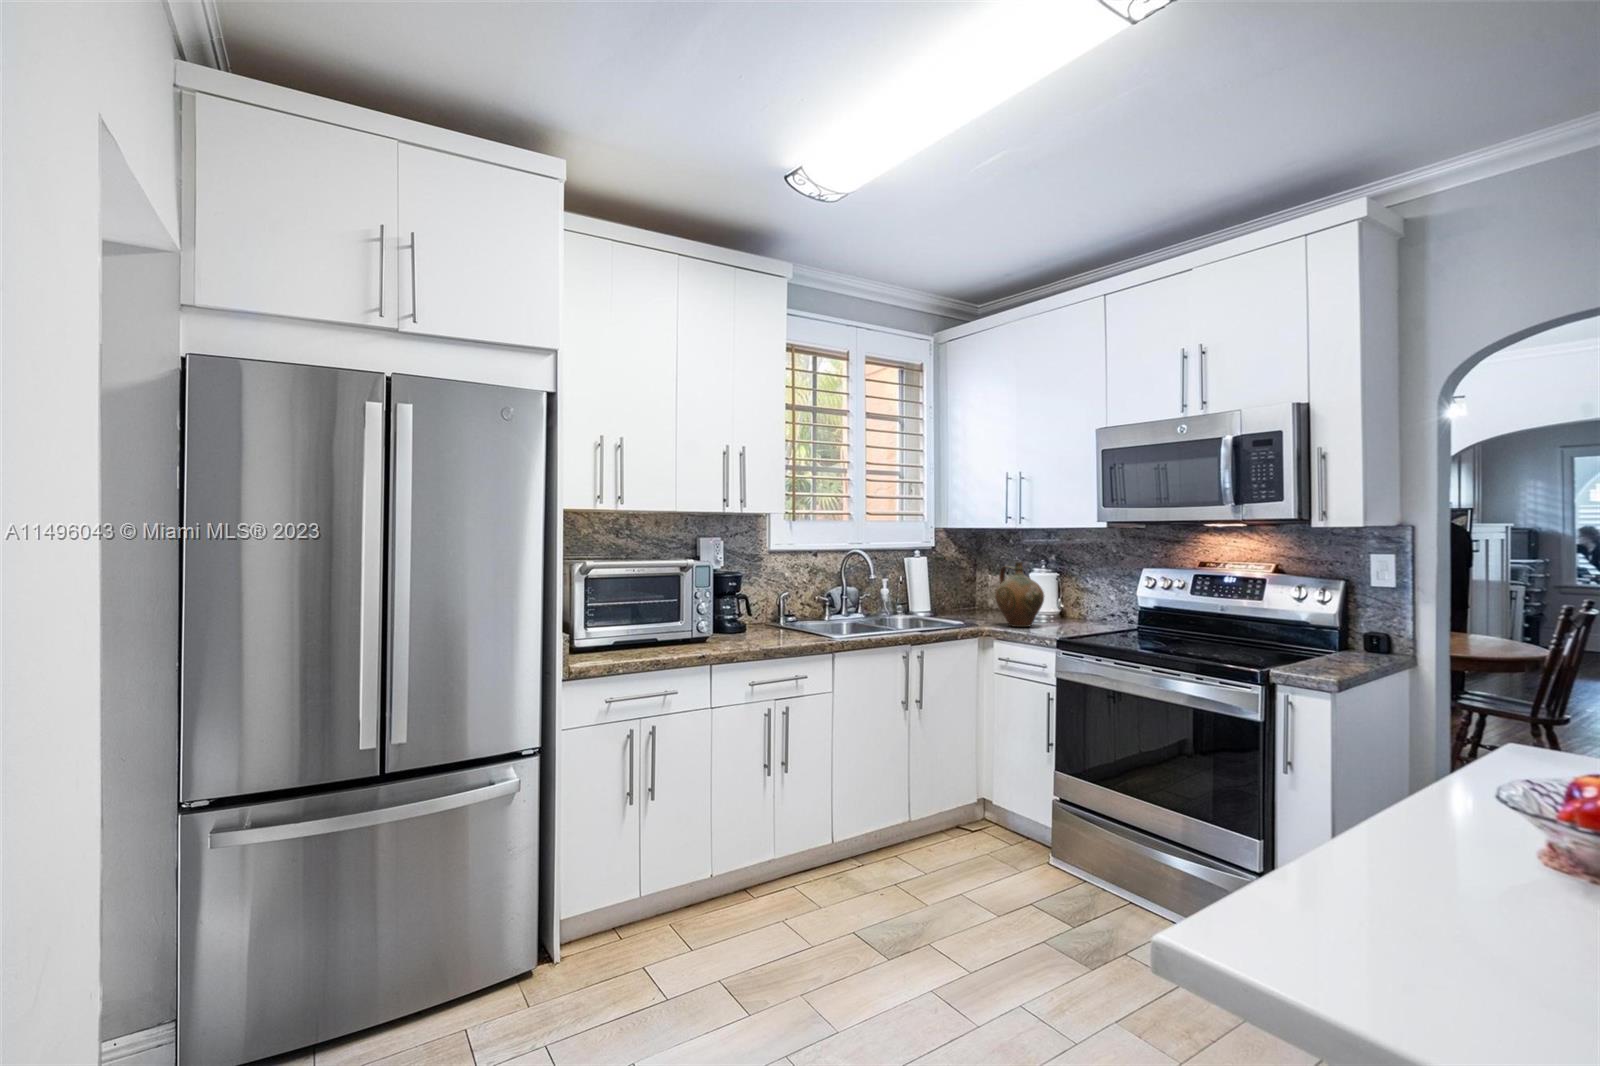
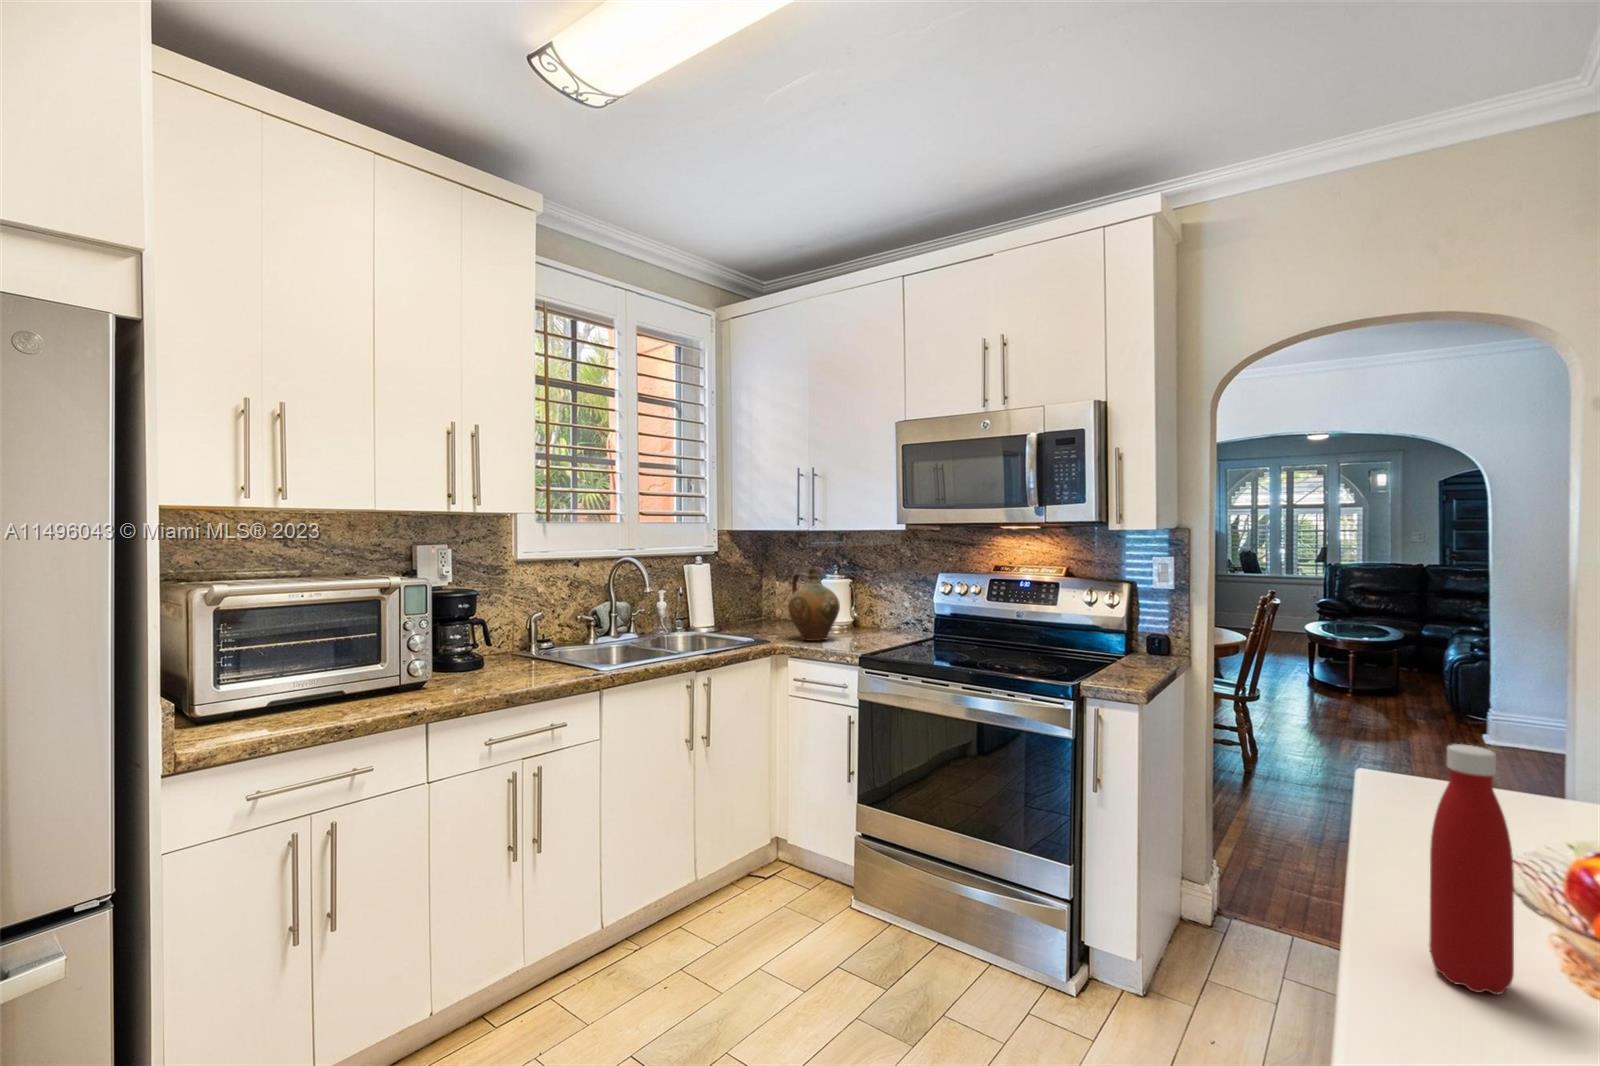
bottle: none [1417,680,1477,860] -> present [1429,744,1514,995]

